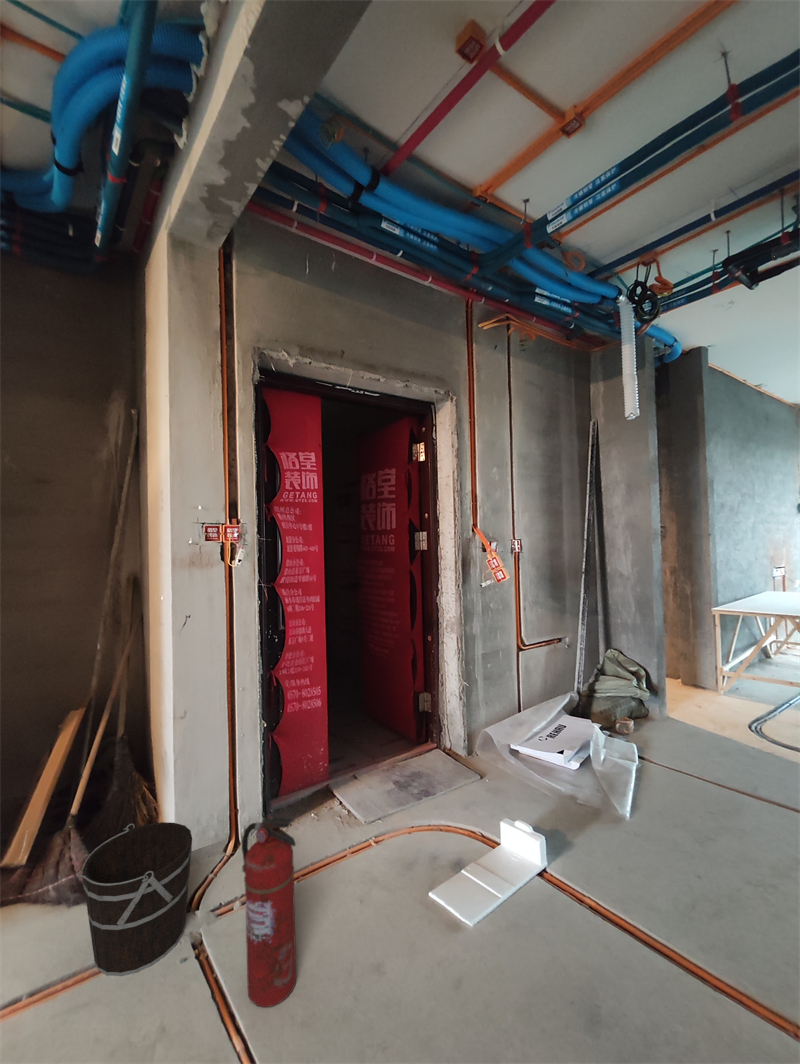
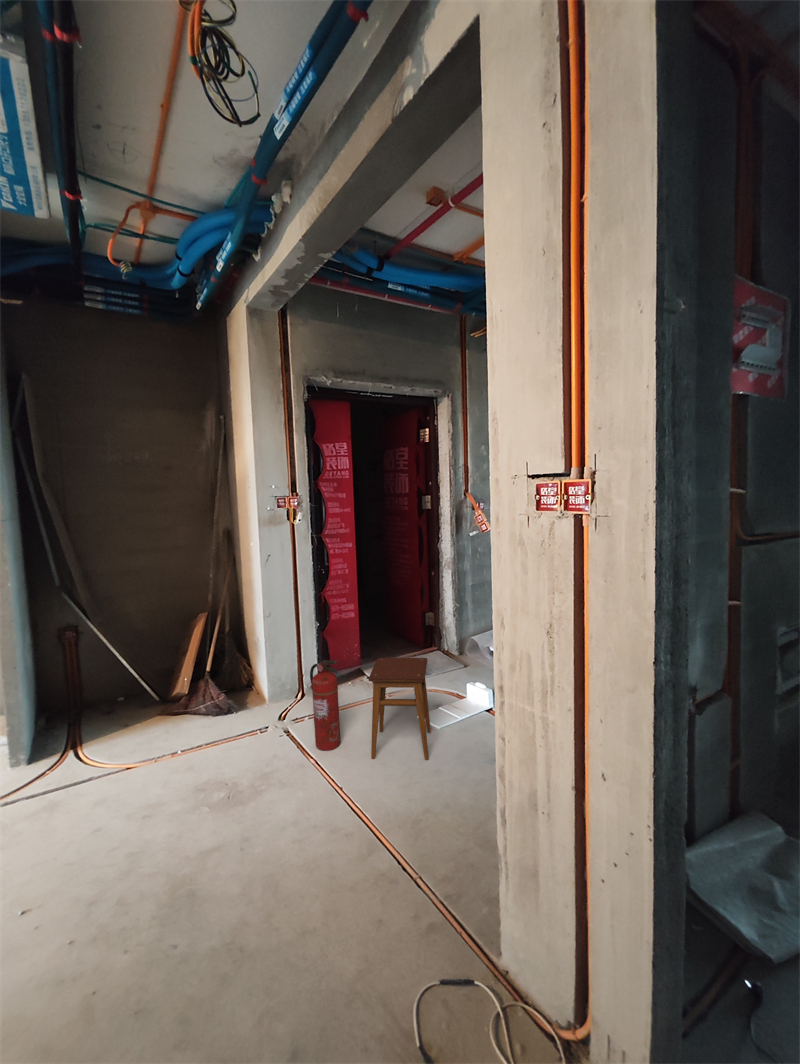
stool: none [356,799,473,1032] -> present [369,658,431,760]
bucket: present [77,822,192,976] -> none [225,672,281,740]

